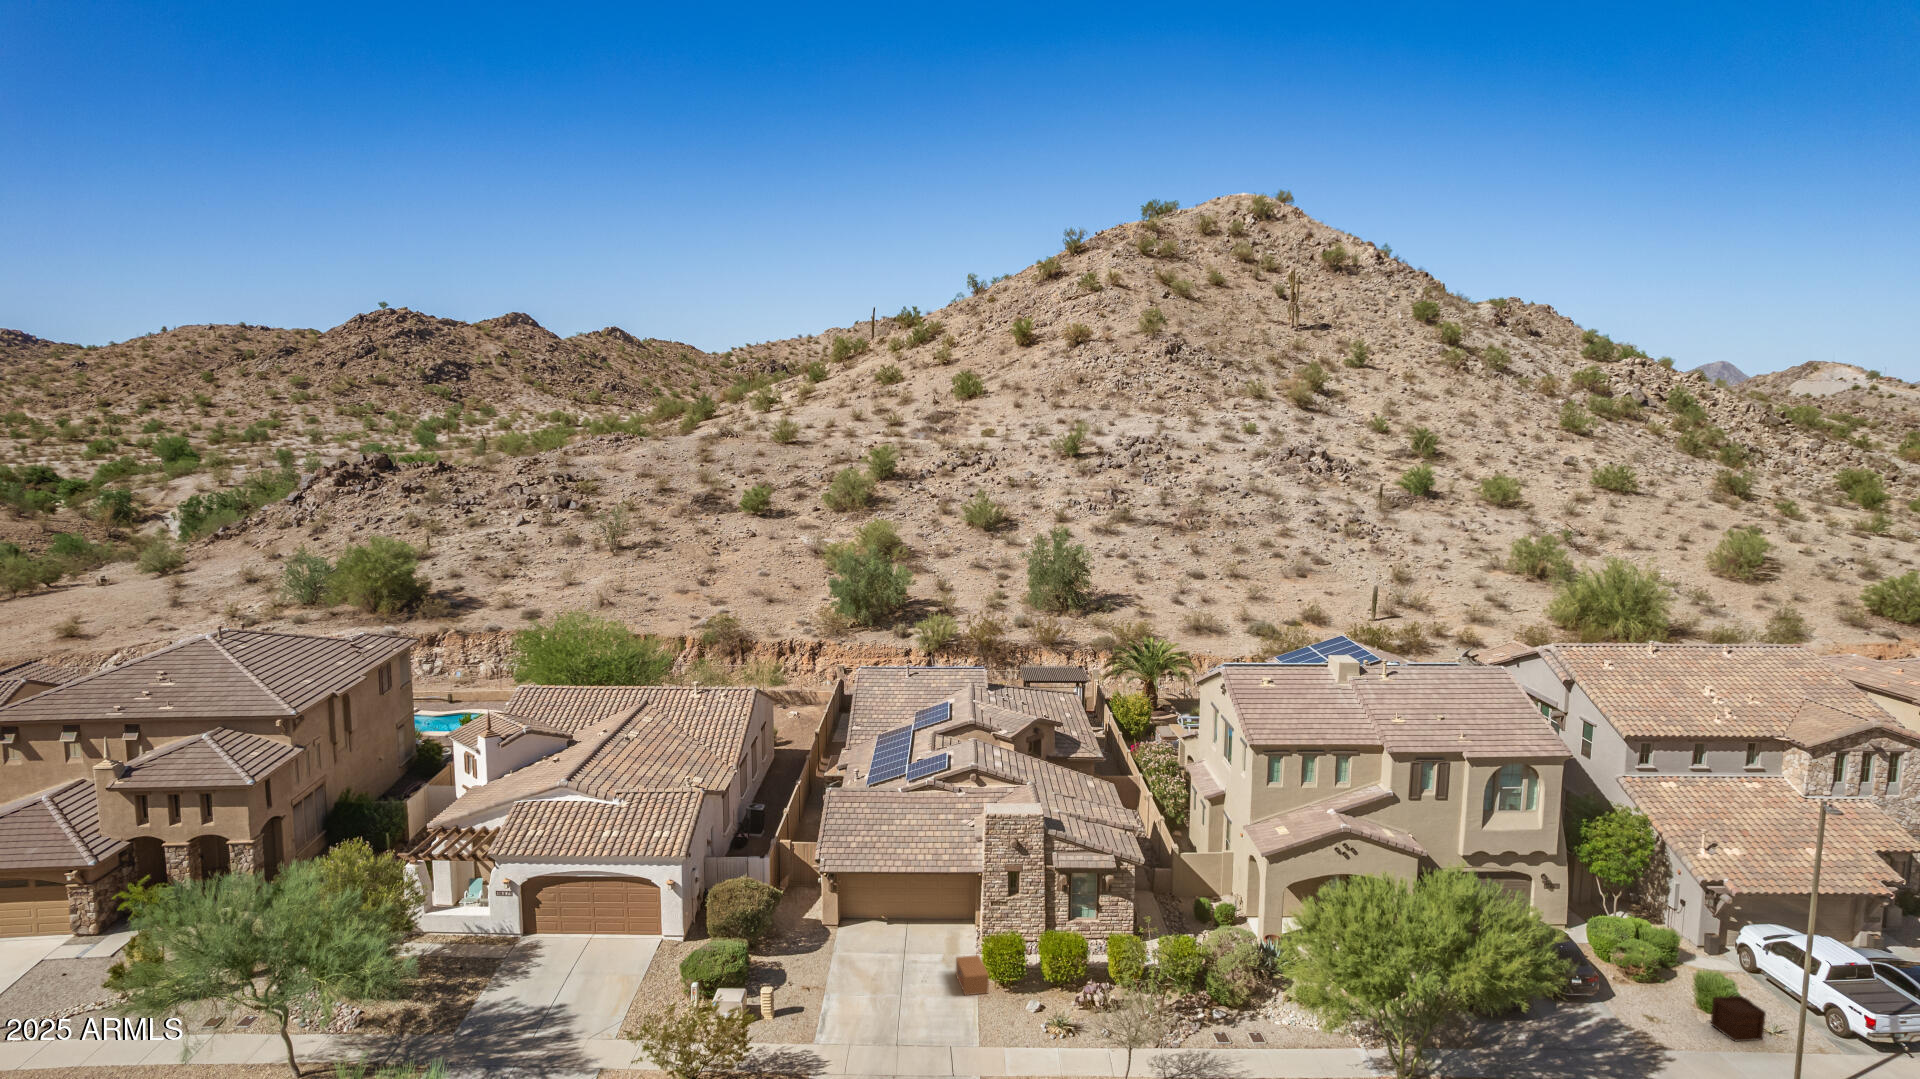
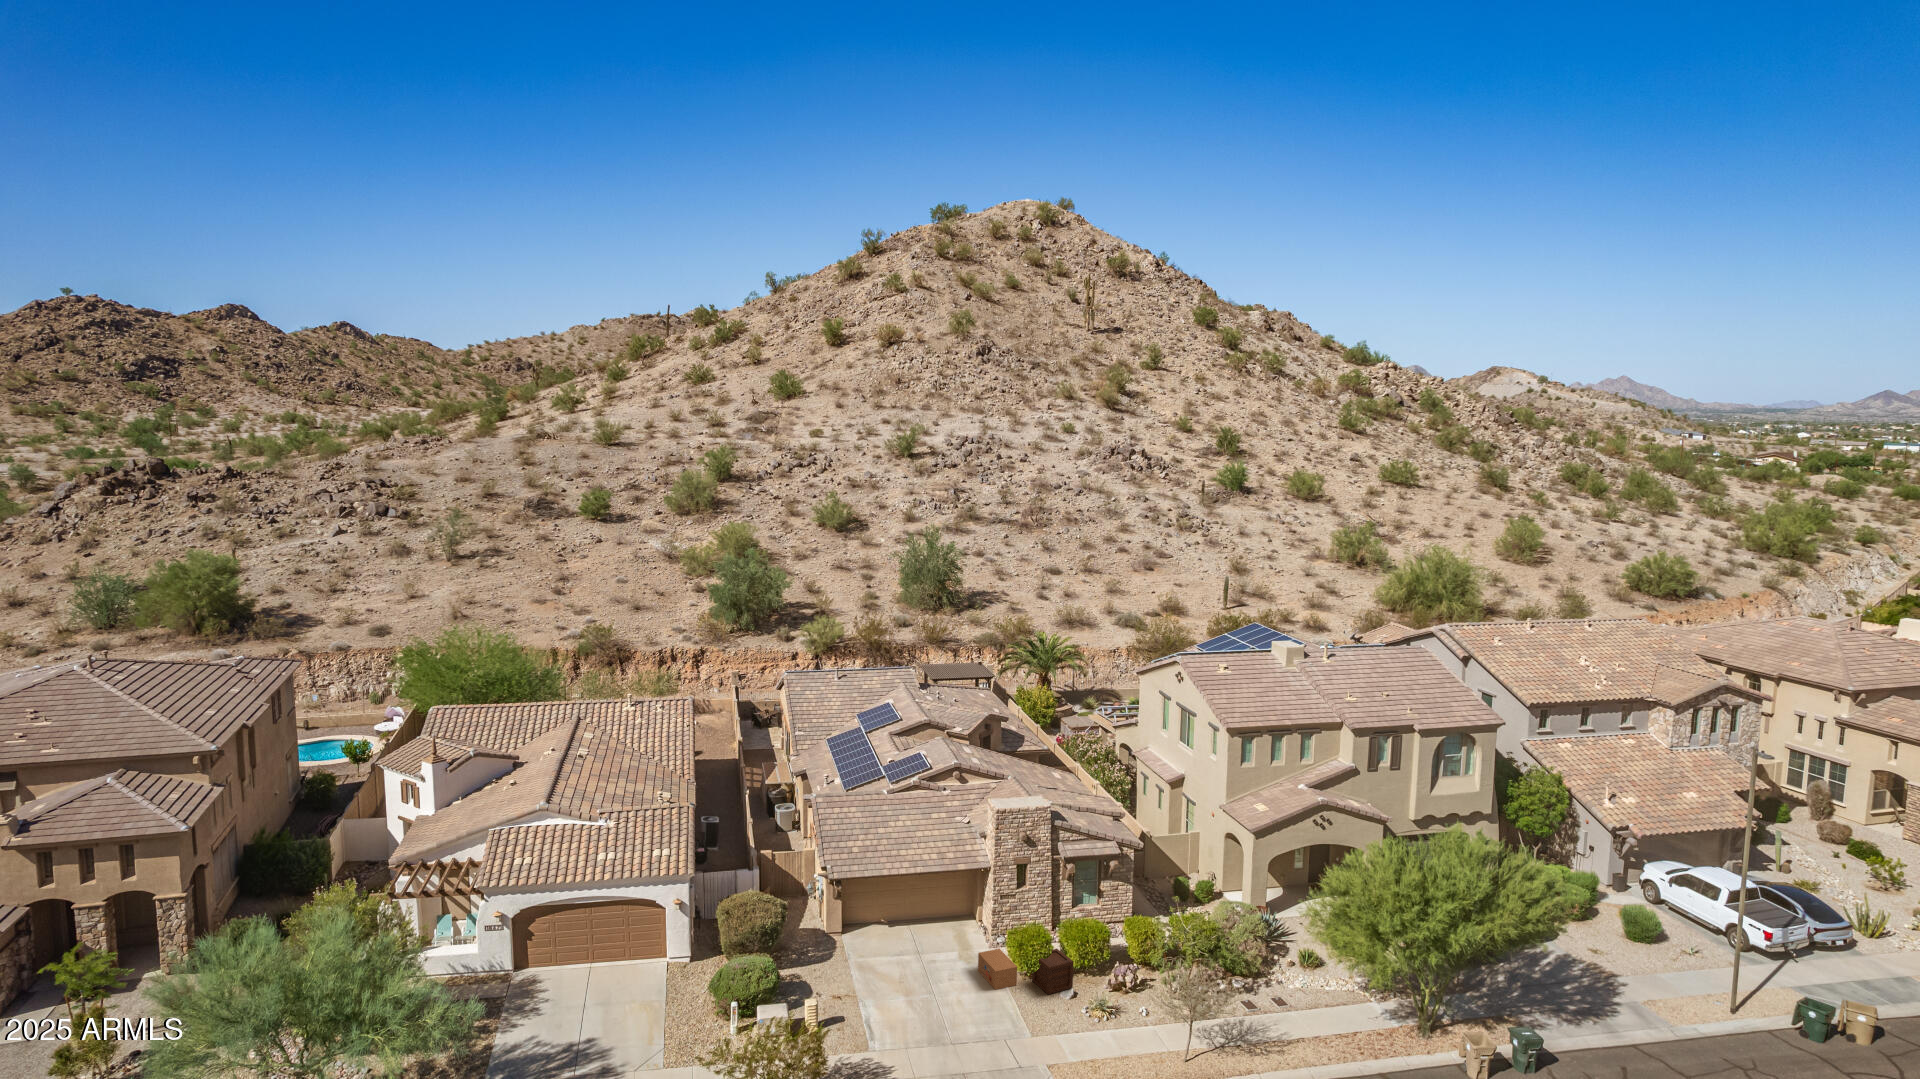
wooden crate: present [1711,996,1766,1041] -> present [1032,949,1073,994]

